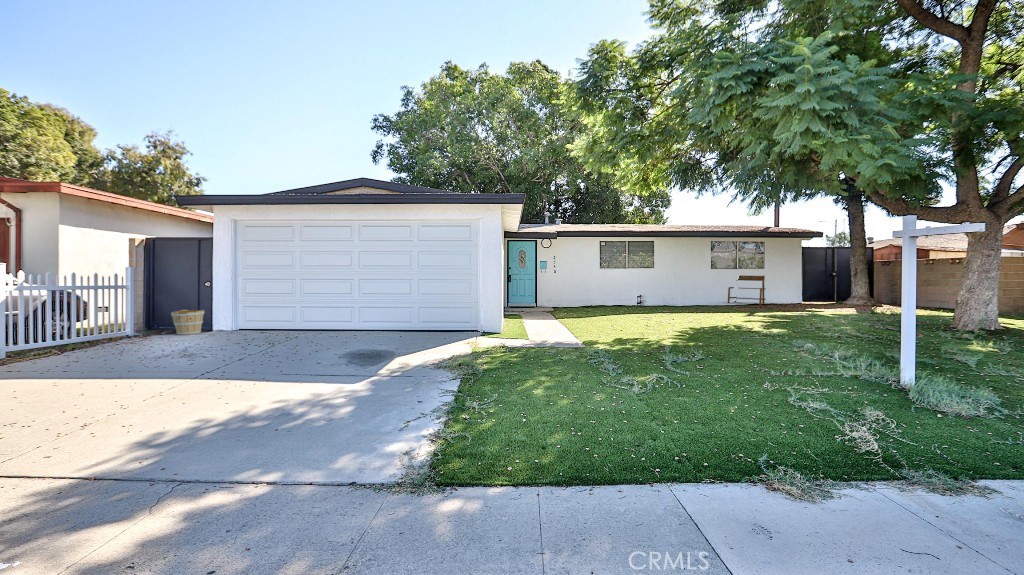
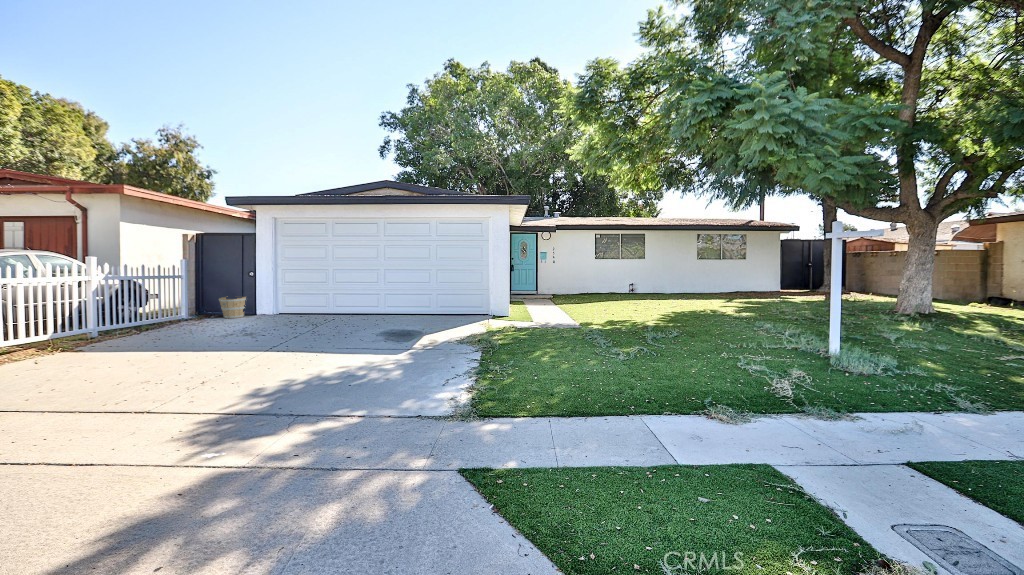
bench: present [728,275,766,305] -> none [713,266,748,293]

